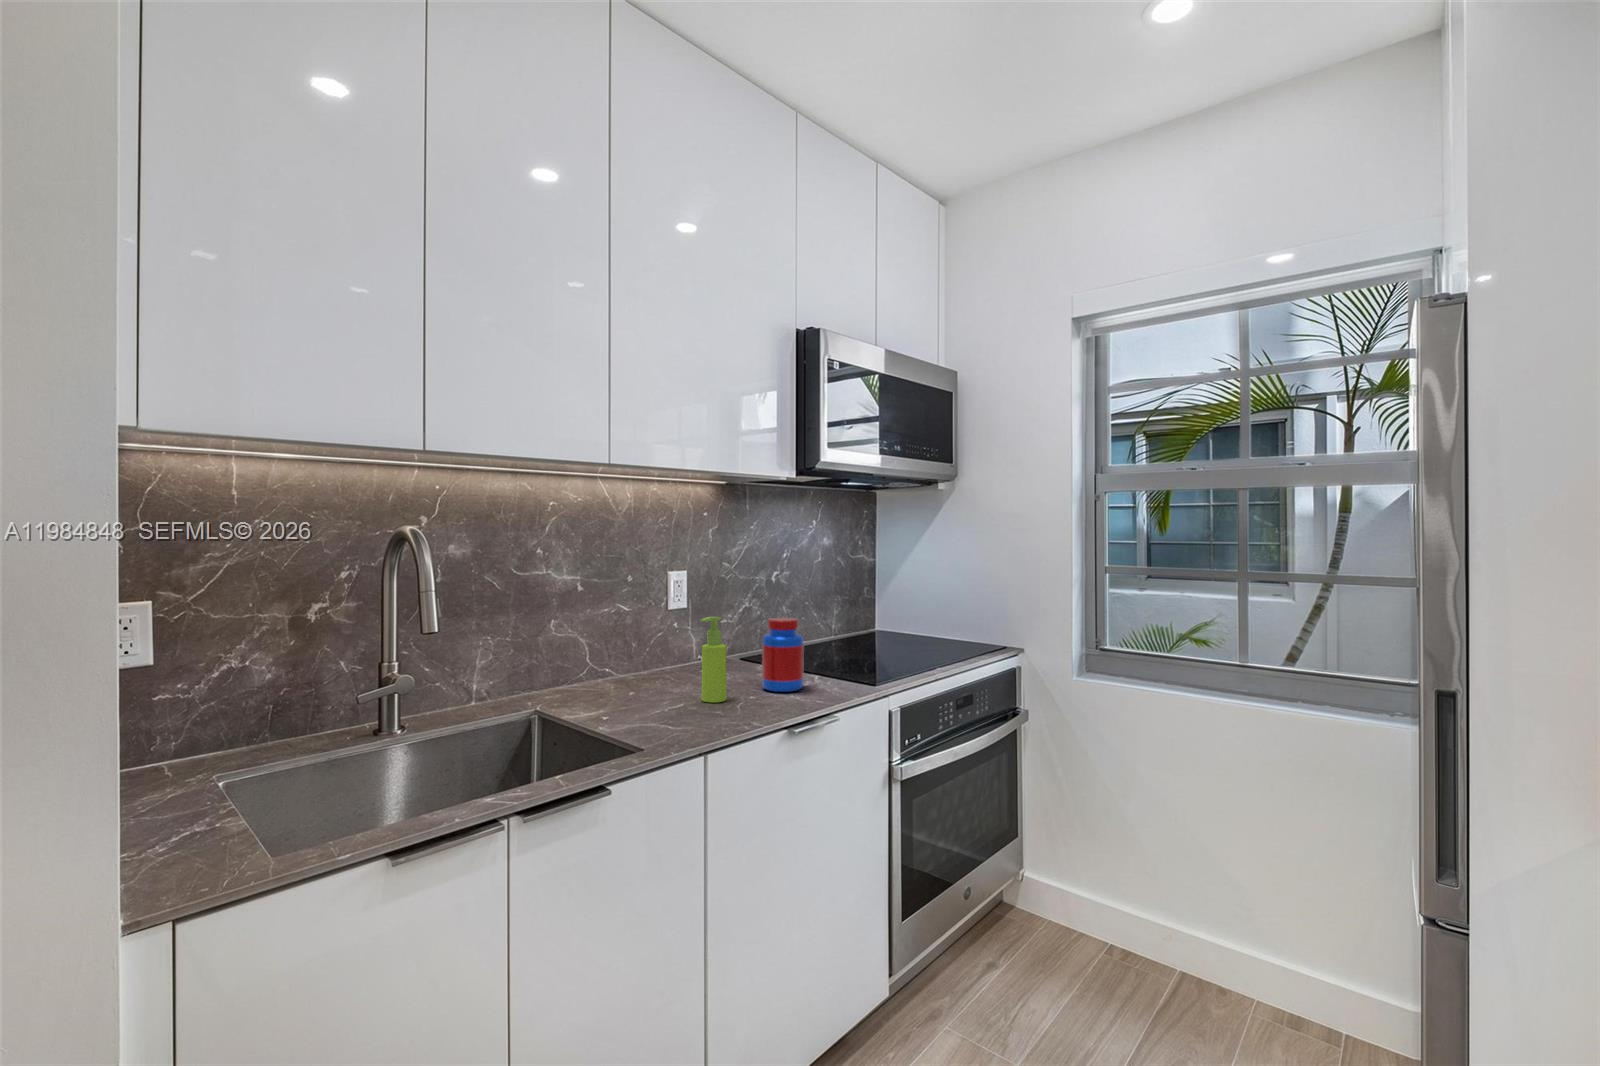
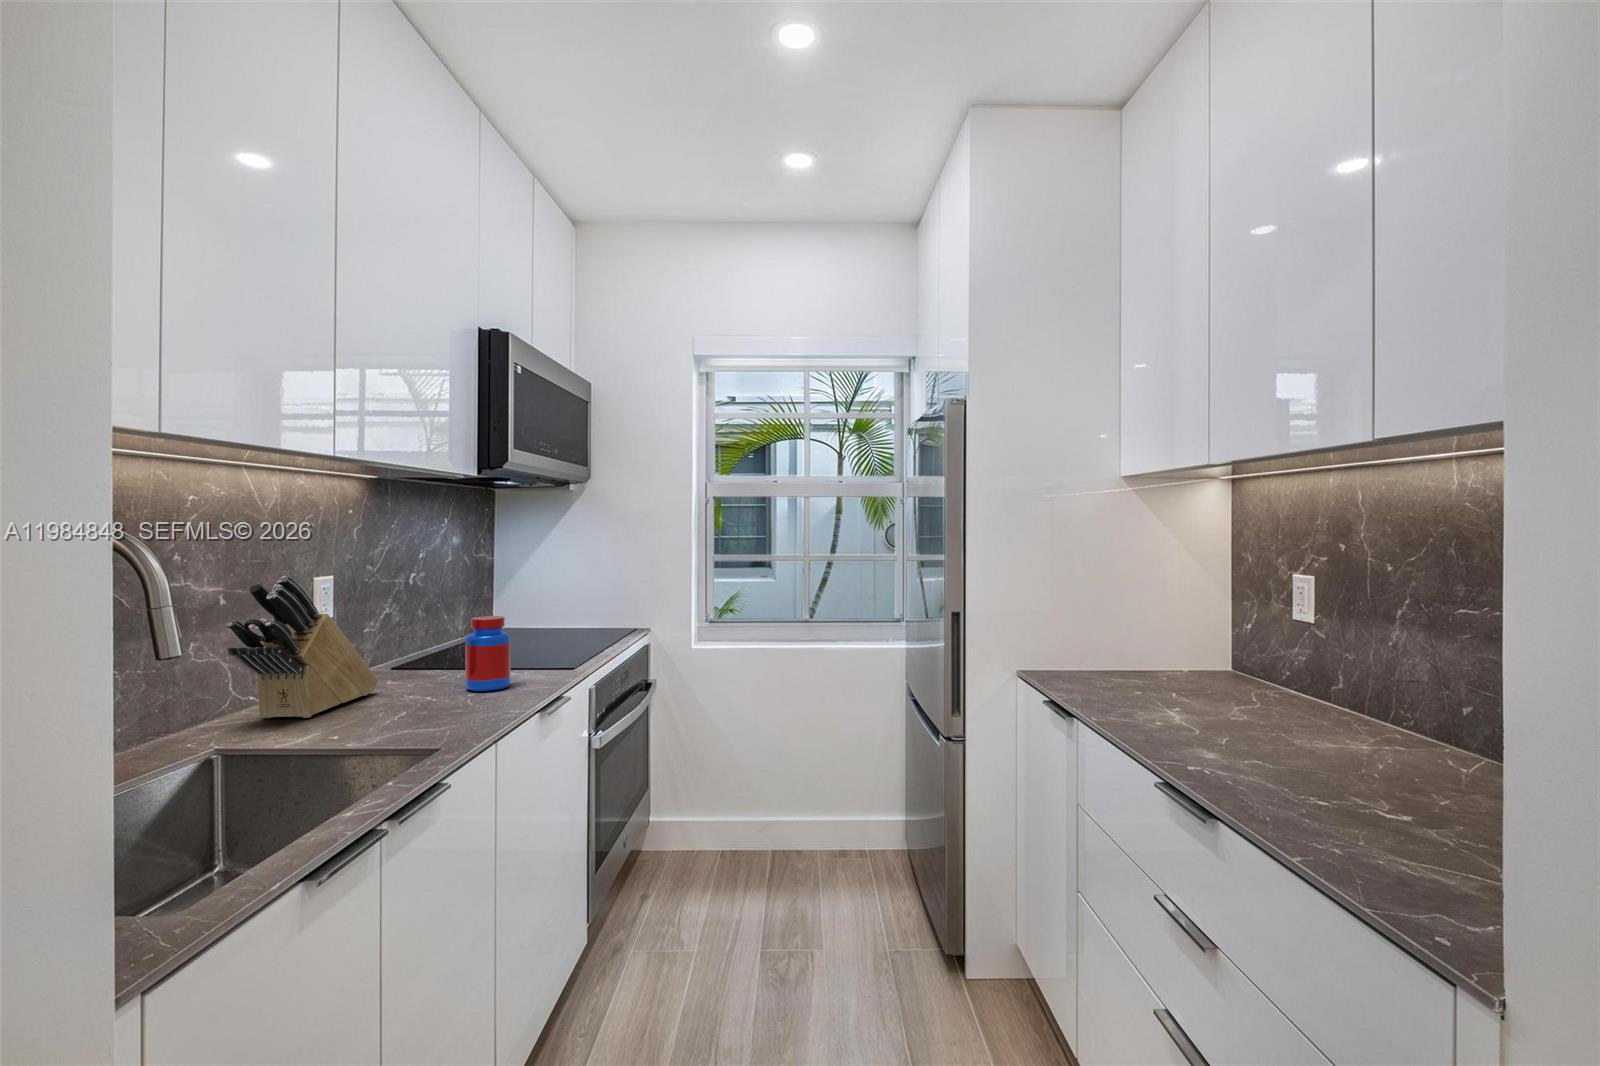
knife block: none [566,570,698,693] -> present [227,576,378,718]
soap dispenser: present [701,617,727,702] -> none [417,620,446,710]

